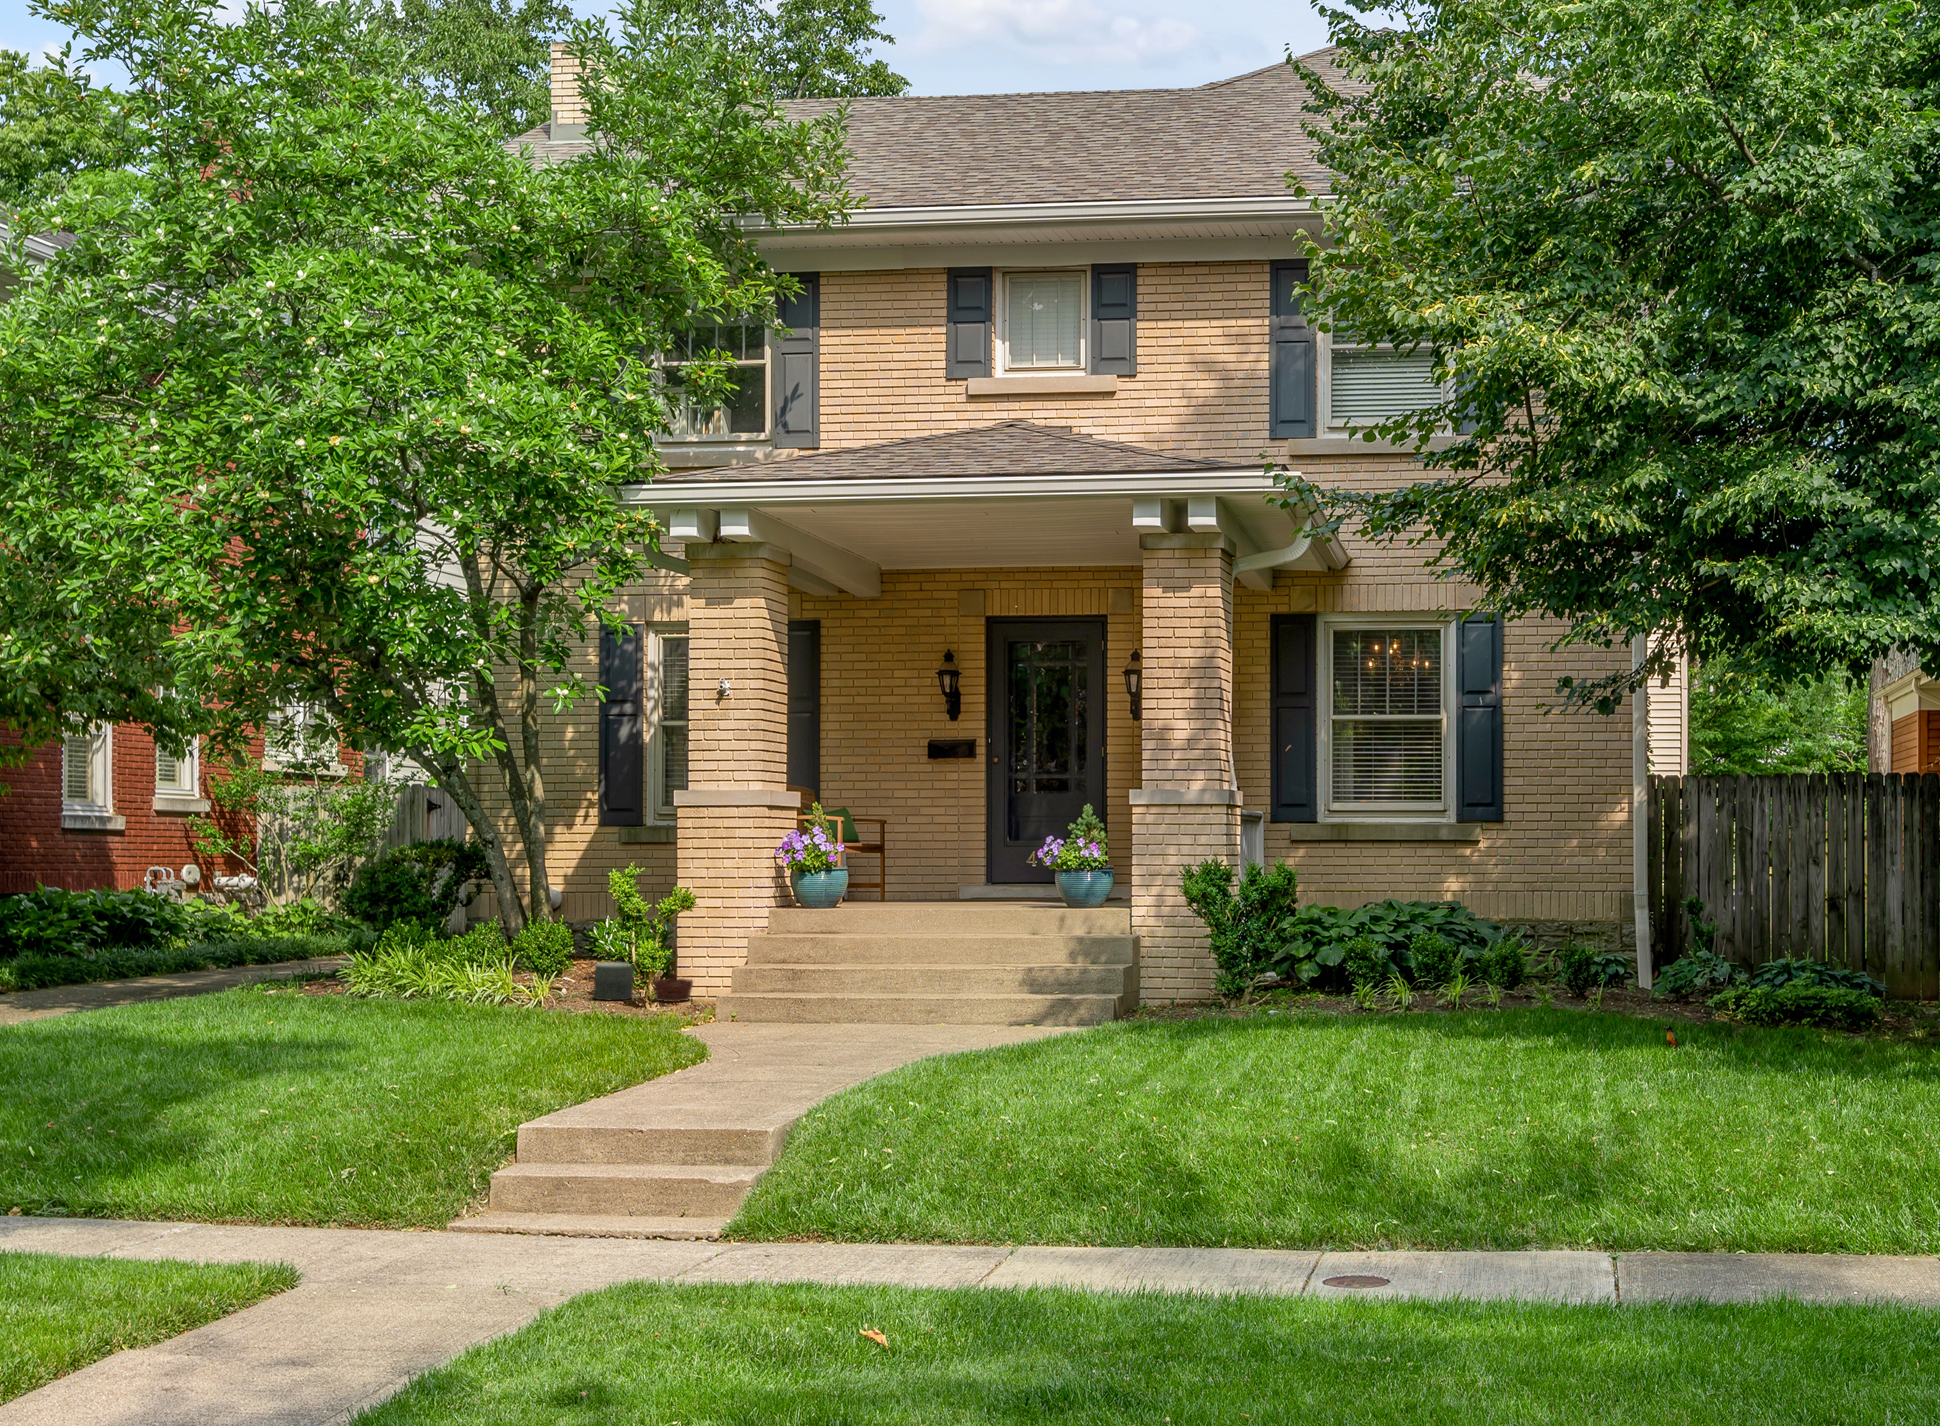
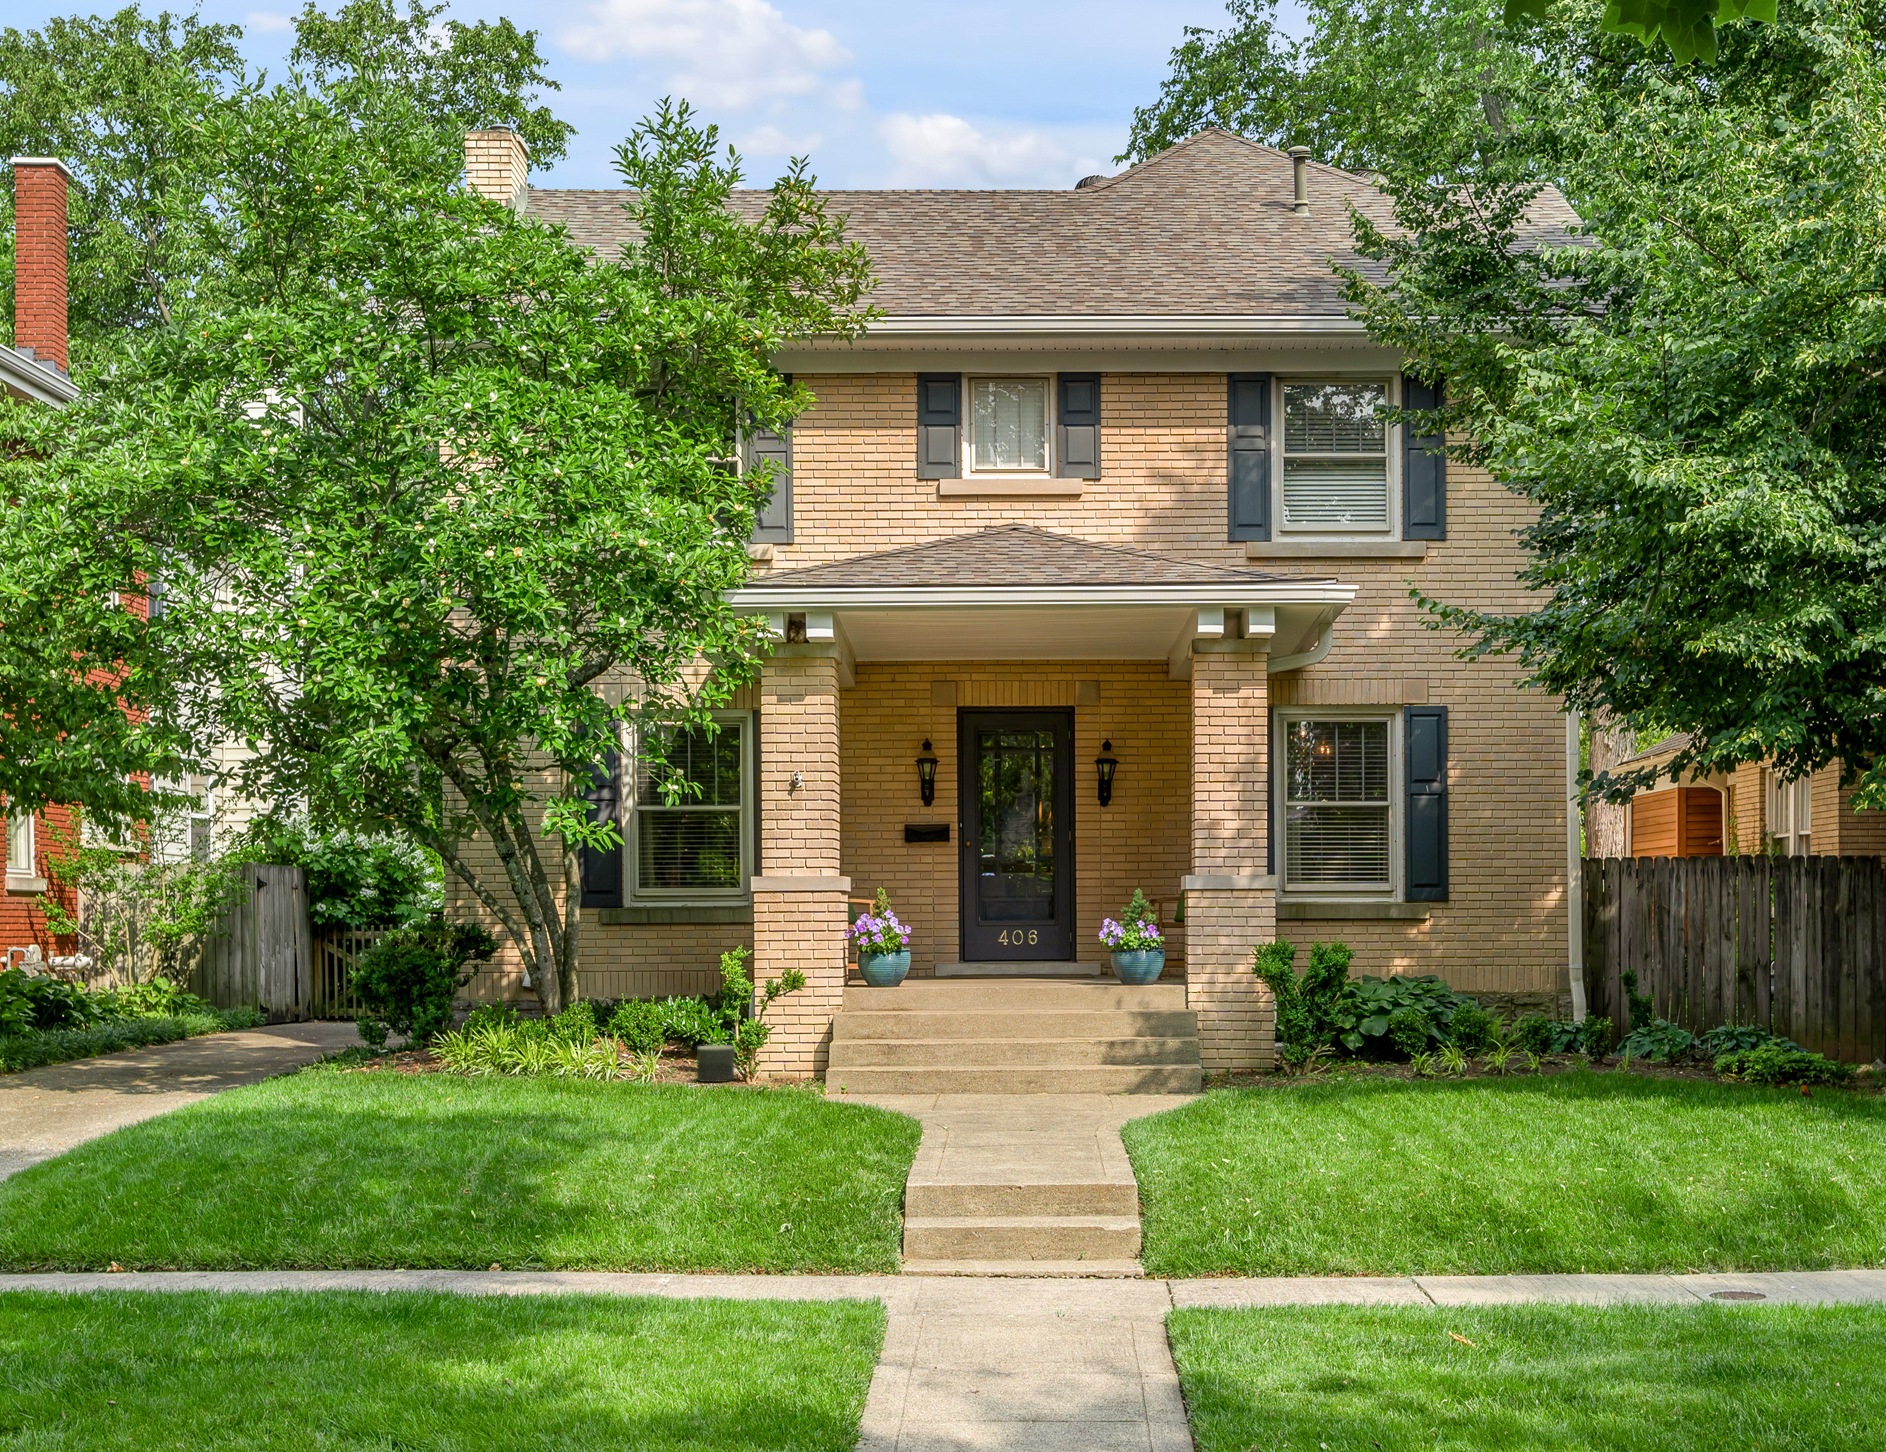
basket: present [654,947,693,1002] -> none [755,1027,793,1080]

